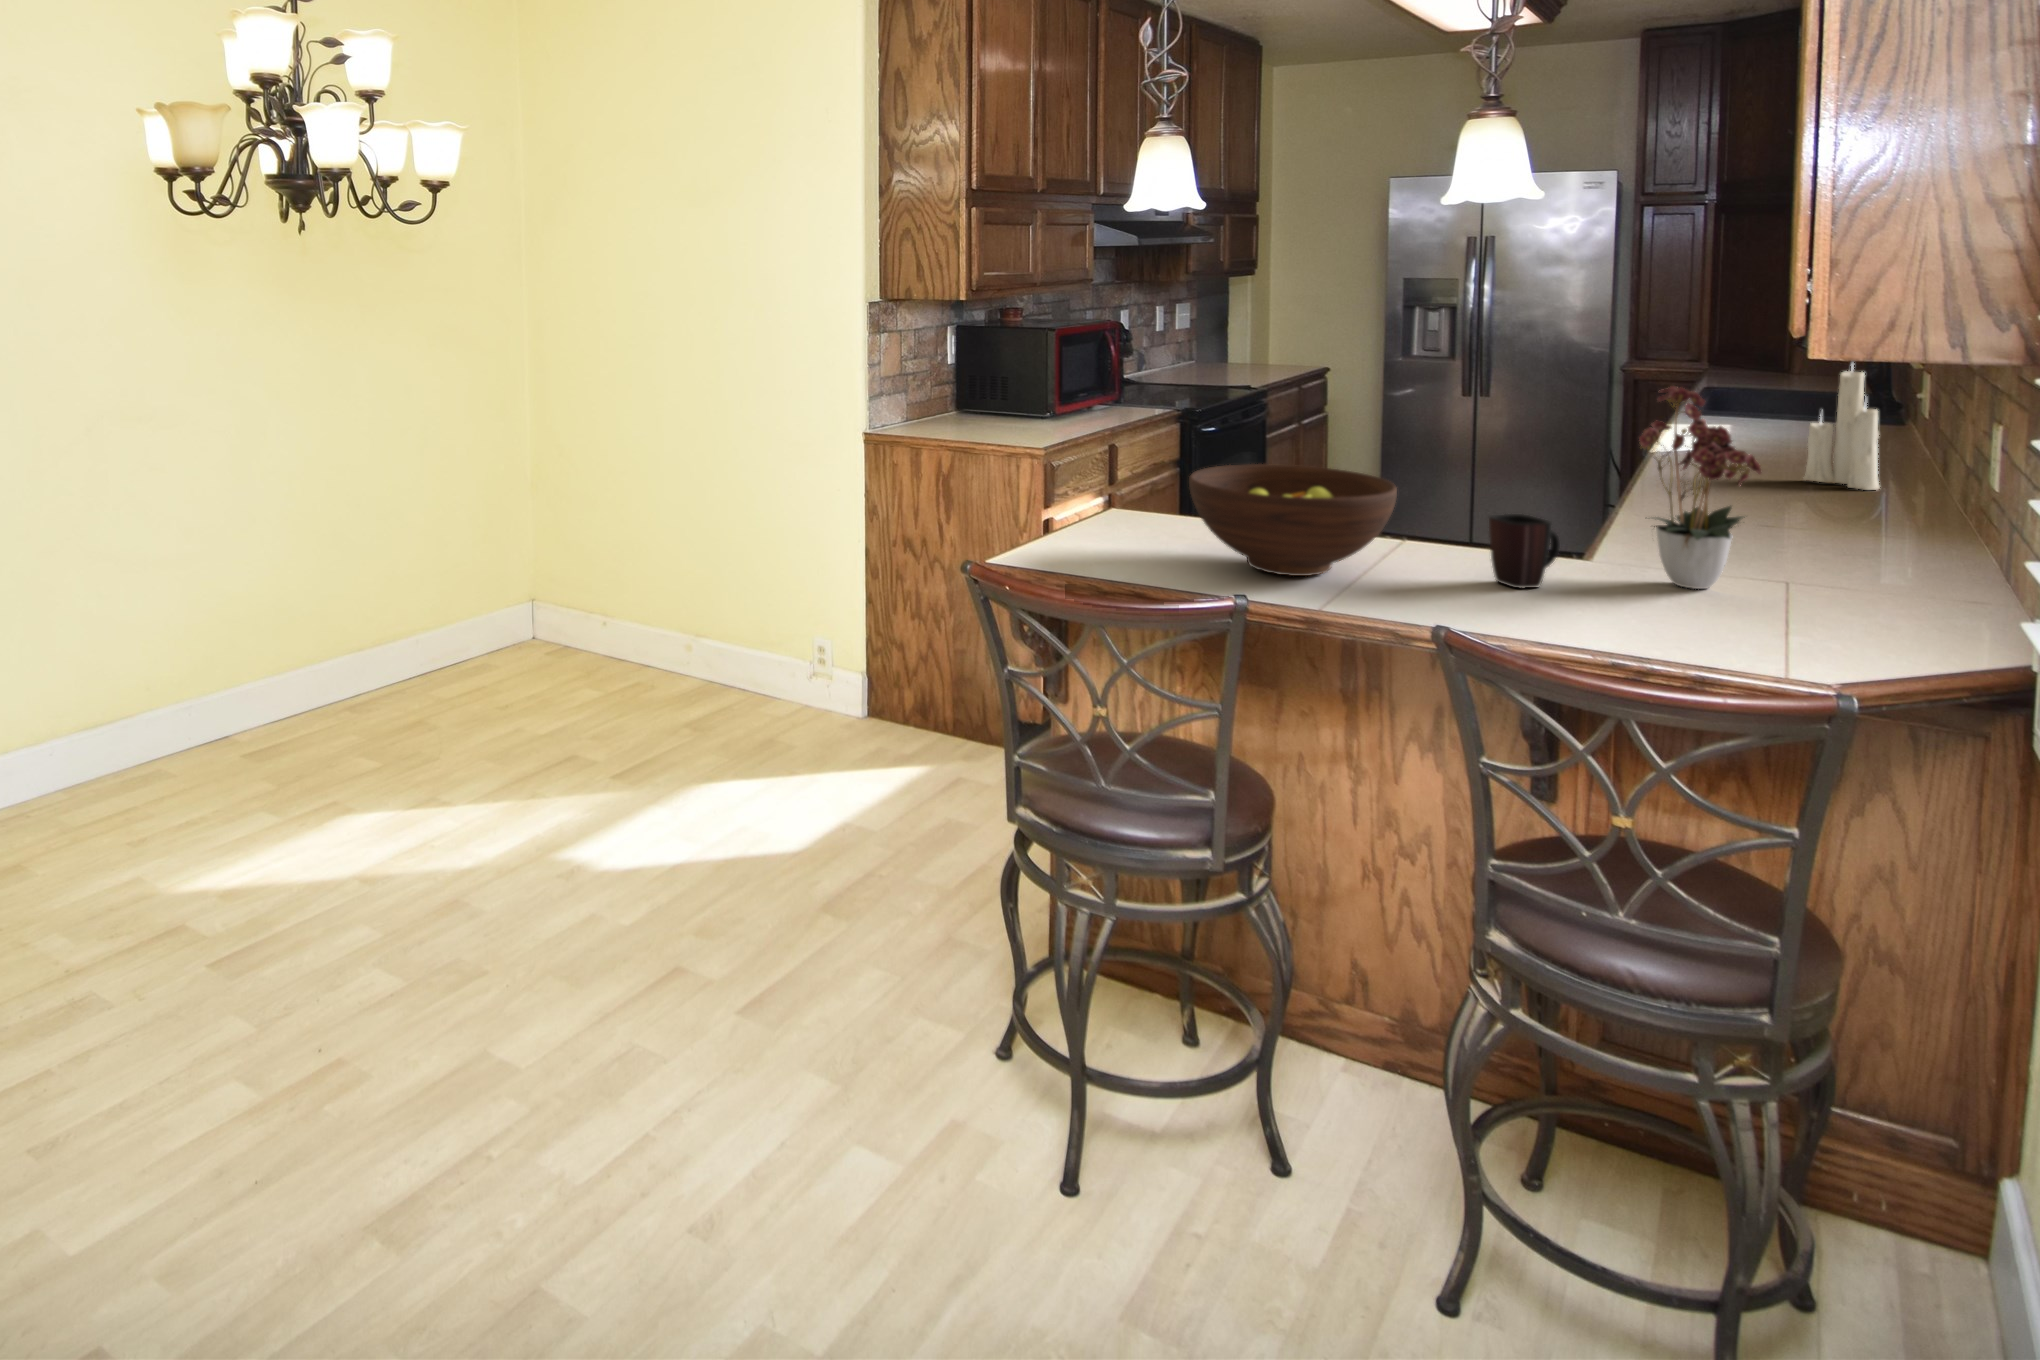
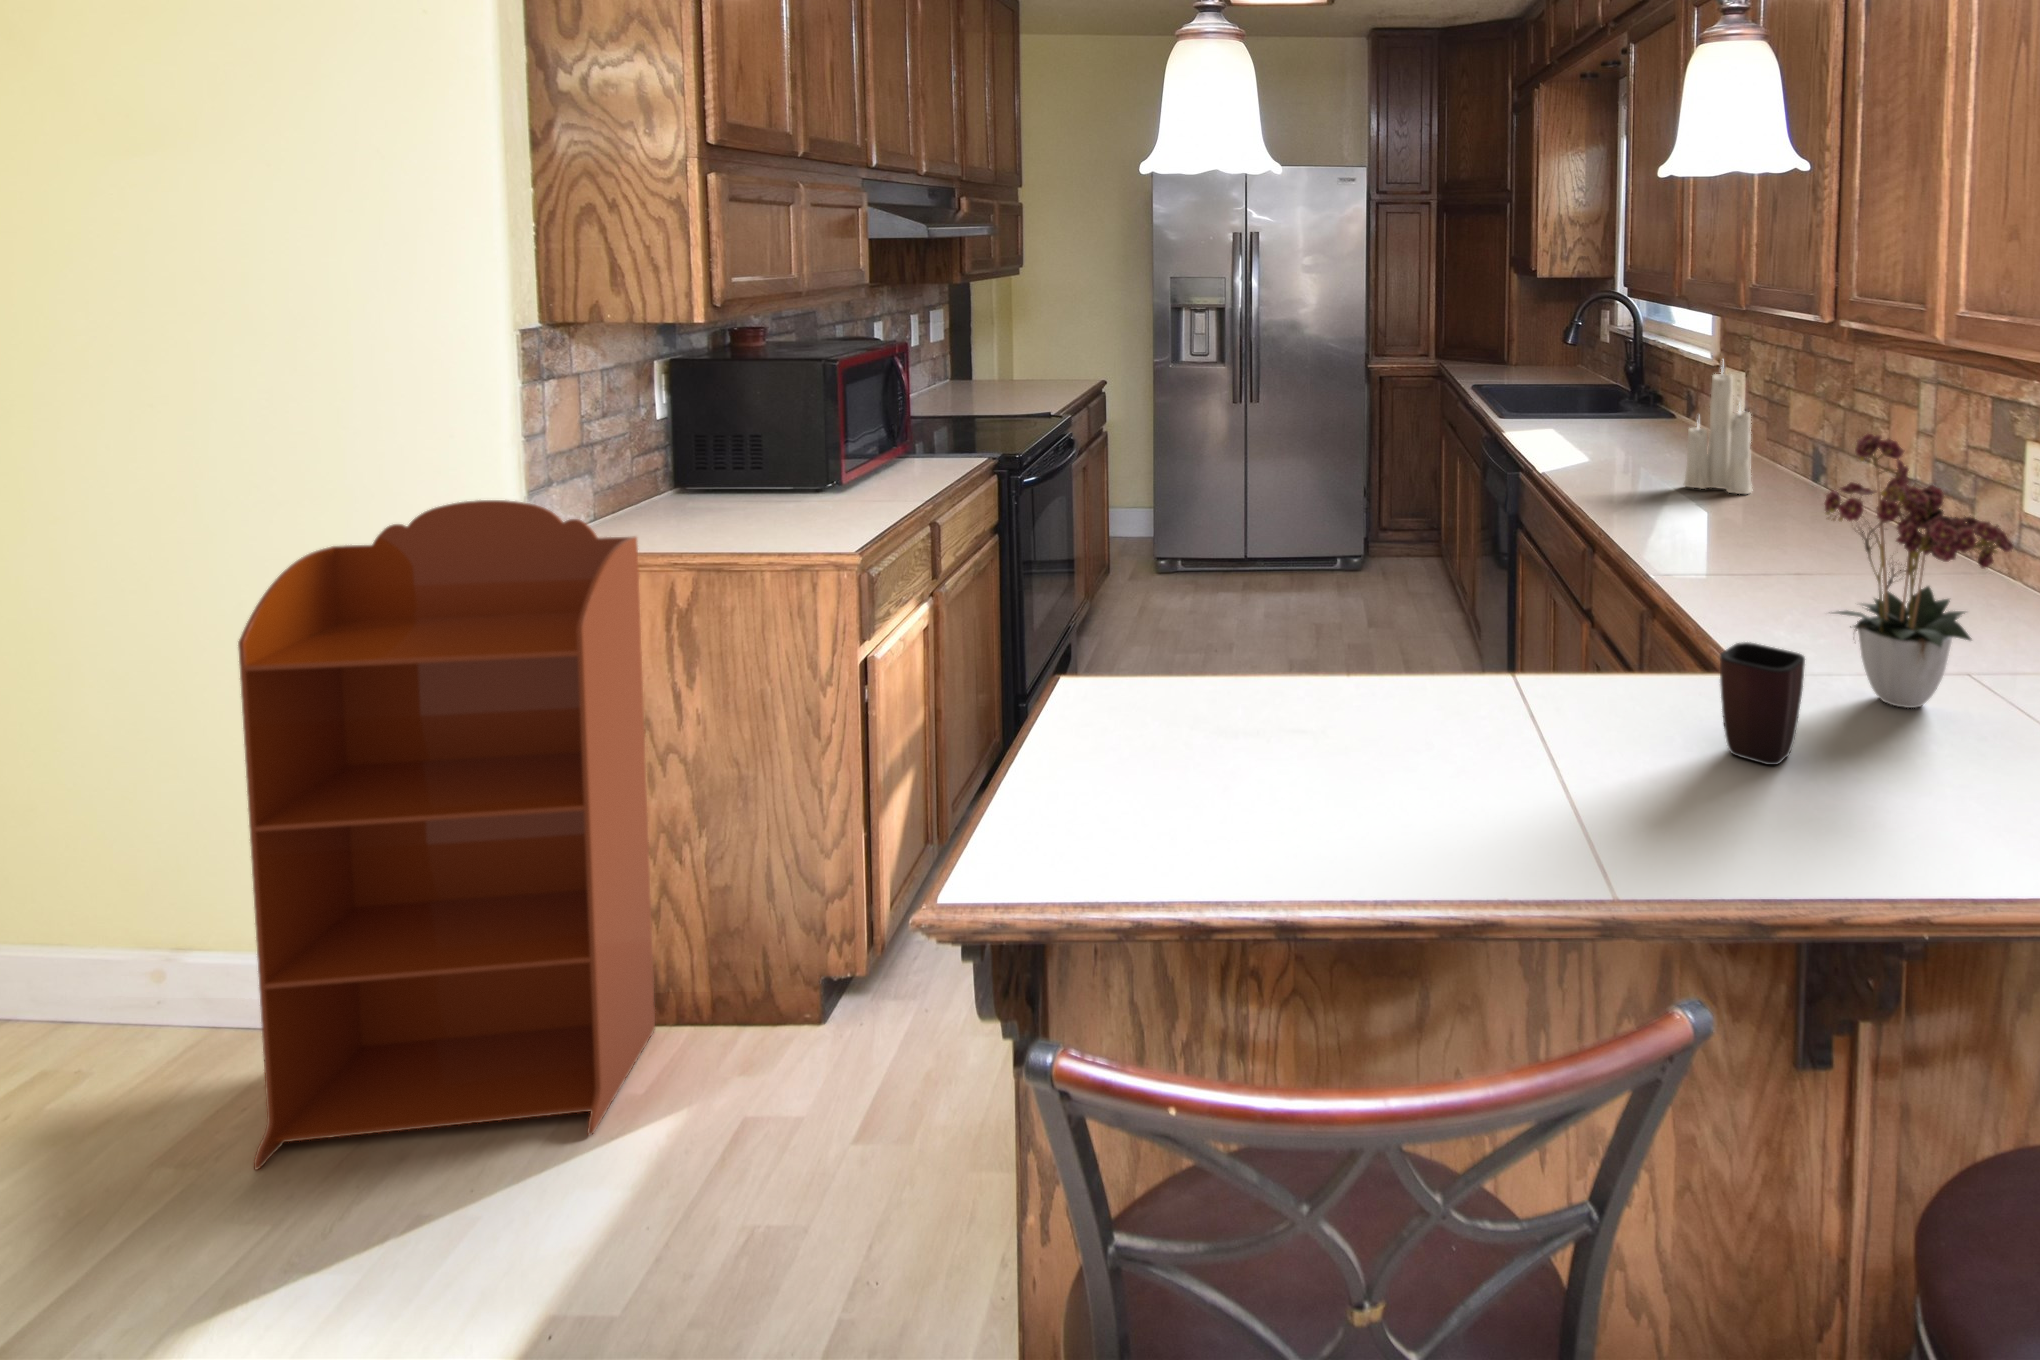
bookcase: none [738,398,923,760] -> present [238,500,655,1169]
fruit bowl: present [1189,464,1397,576] -> none [1295,599,1641,827]

